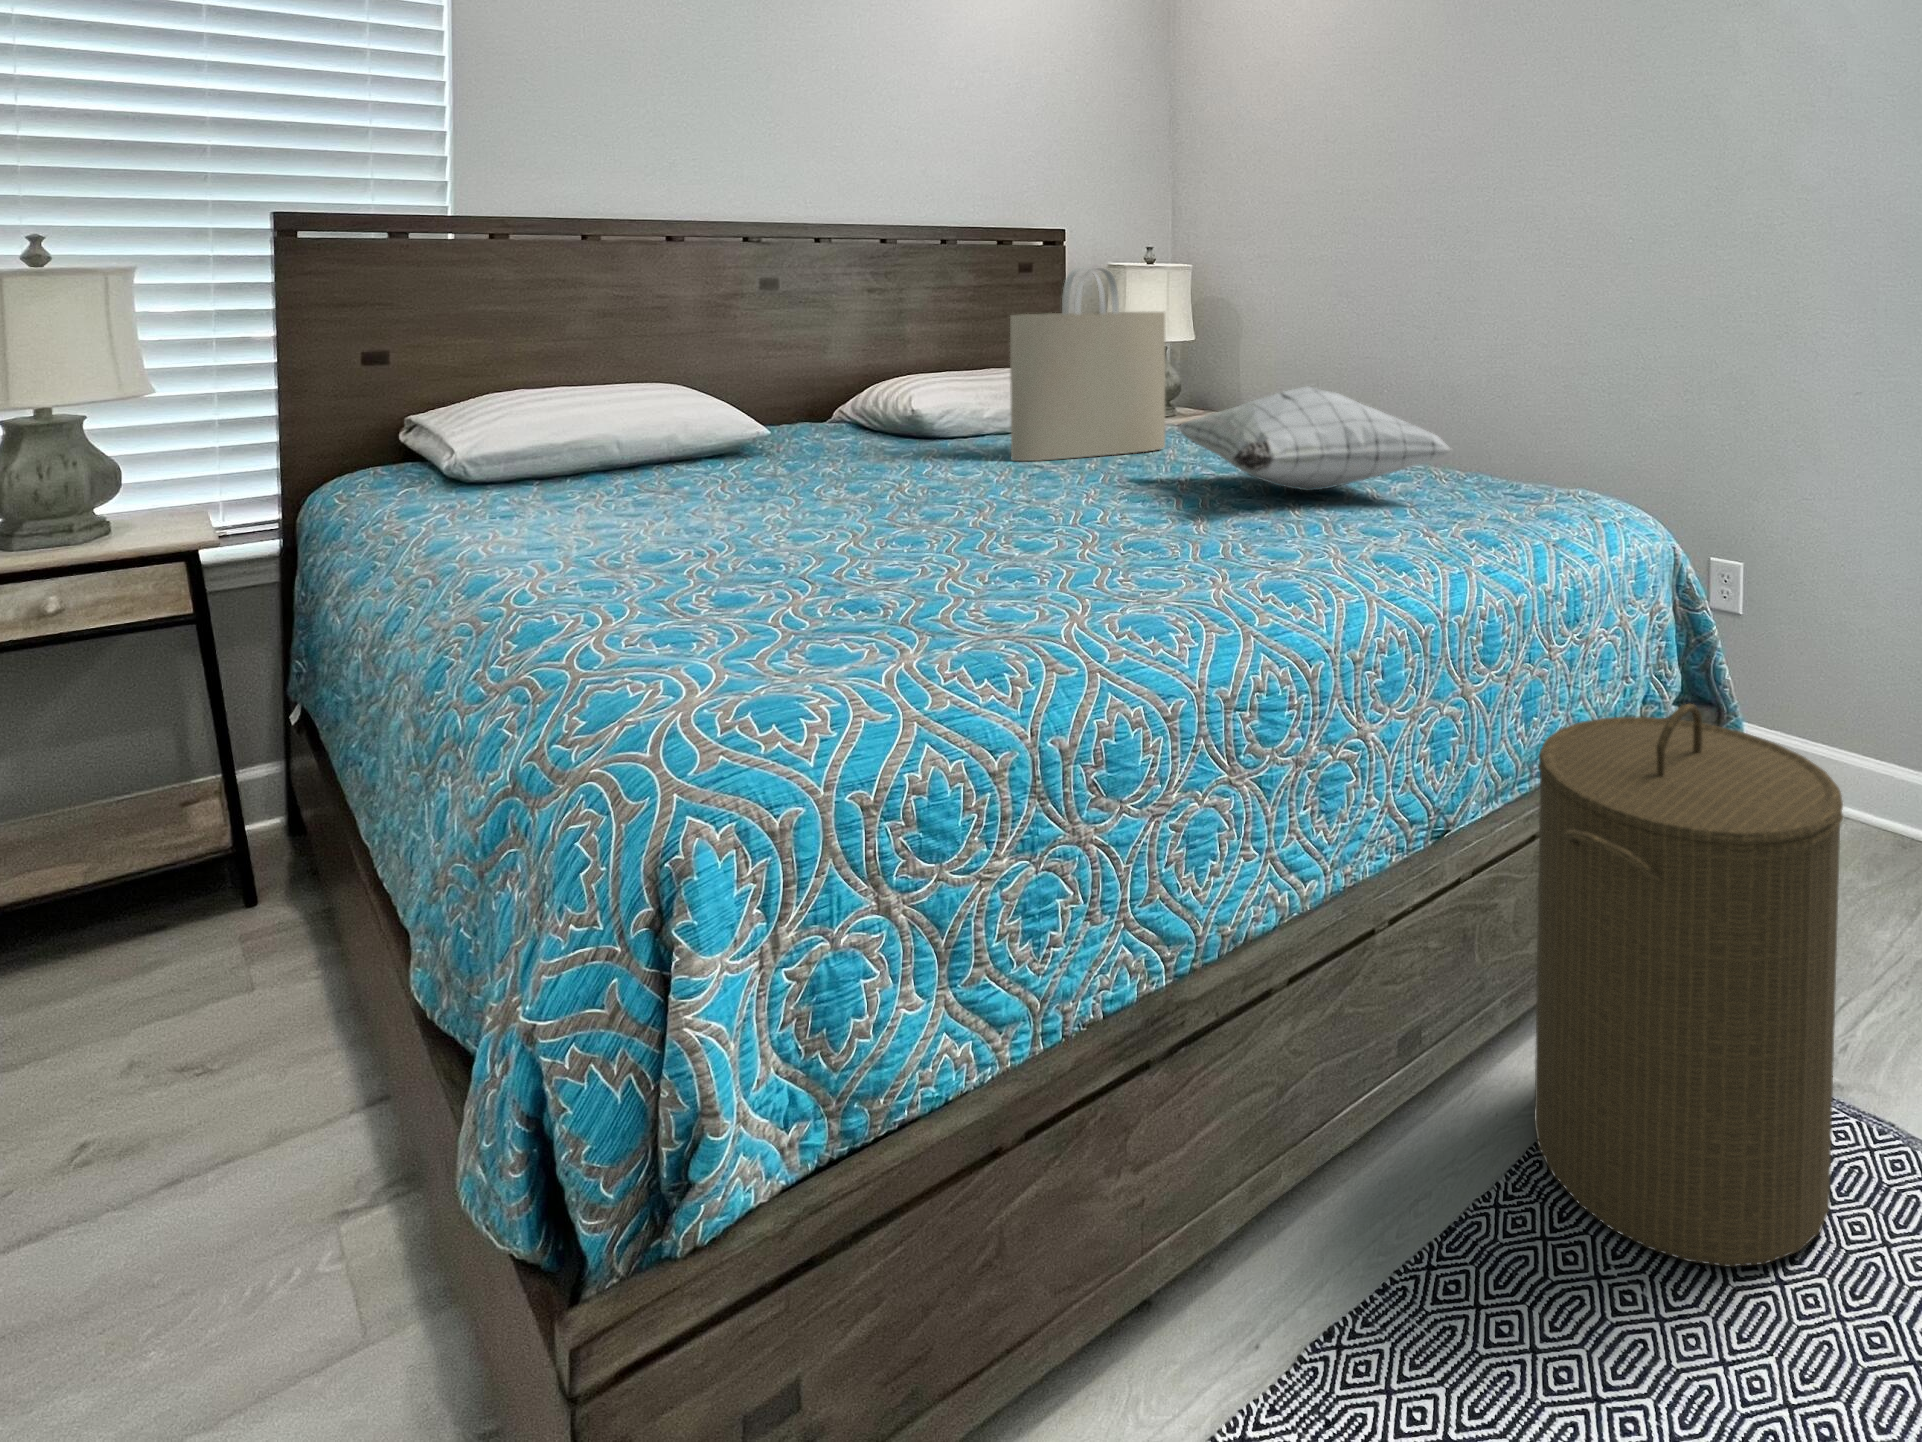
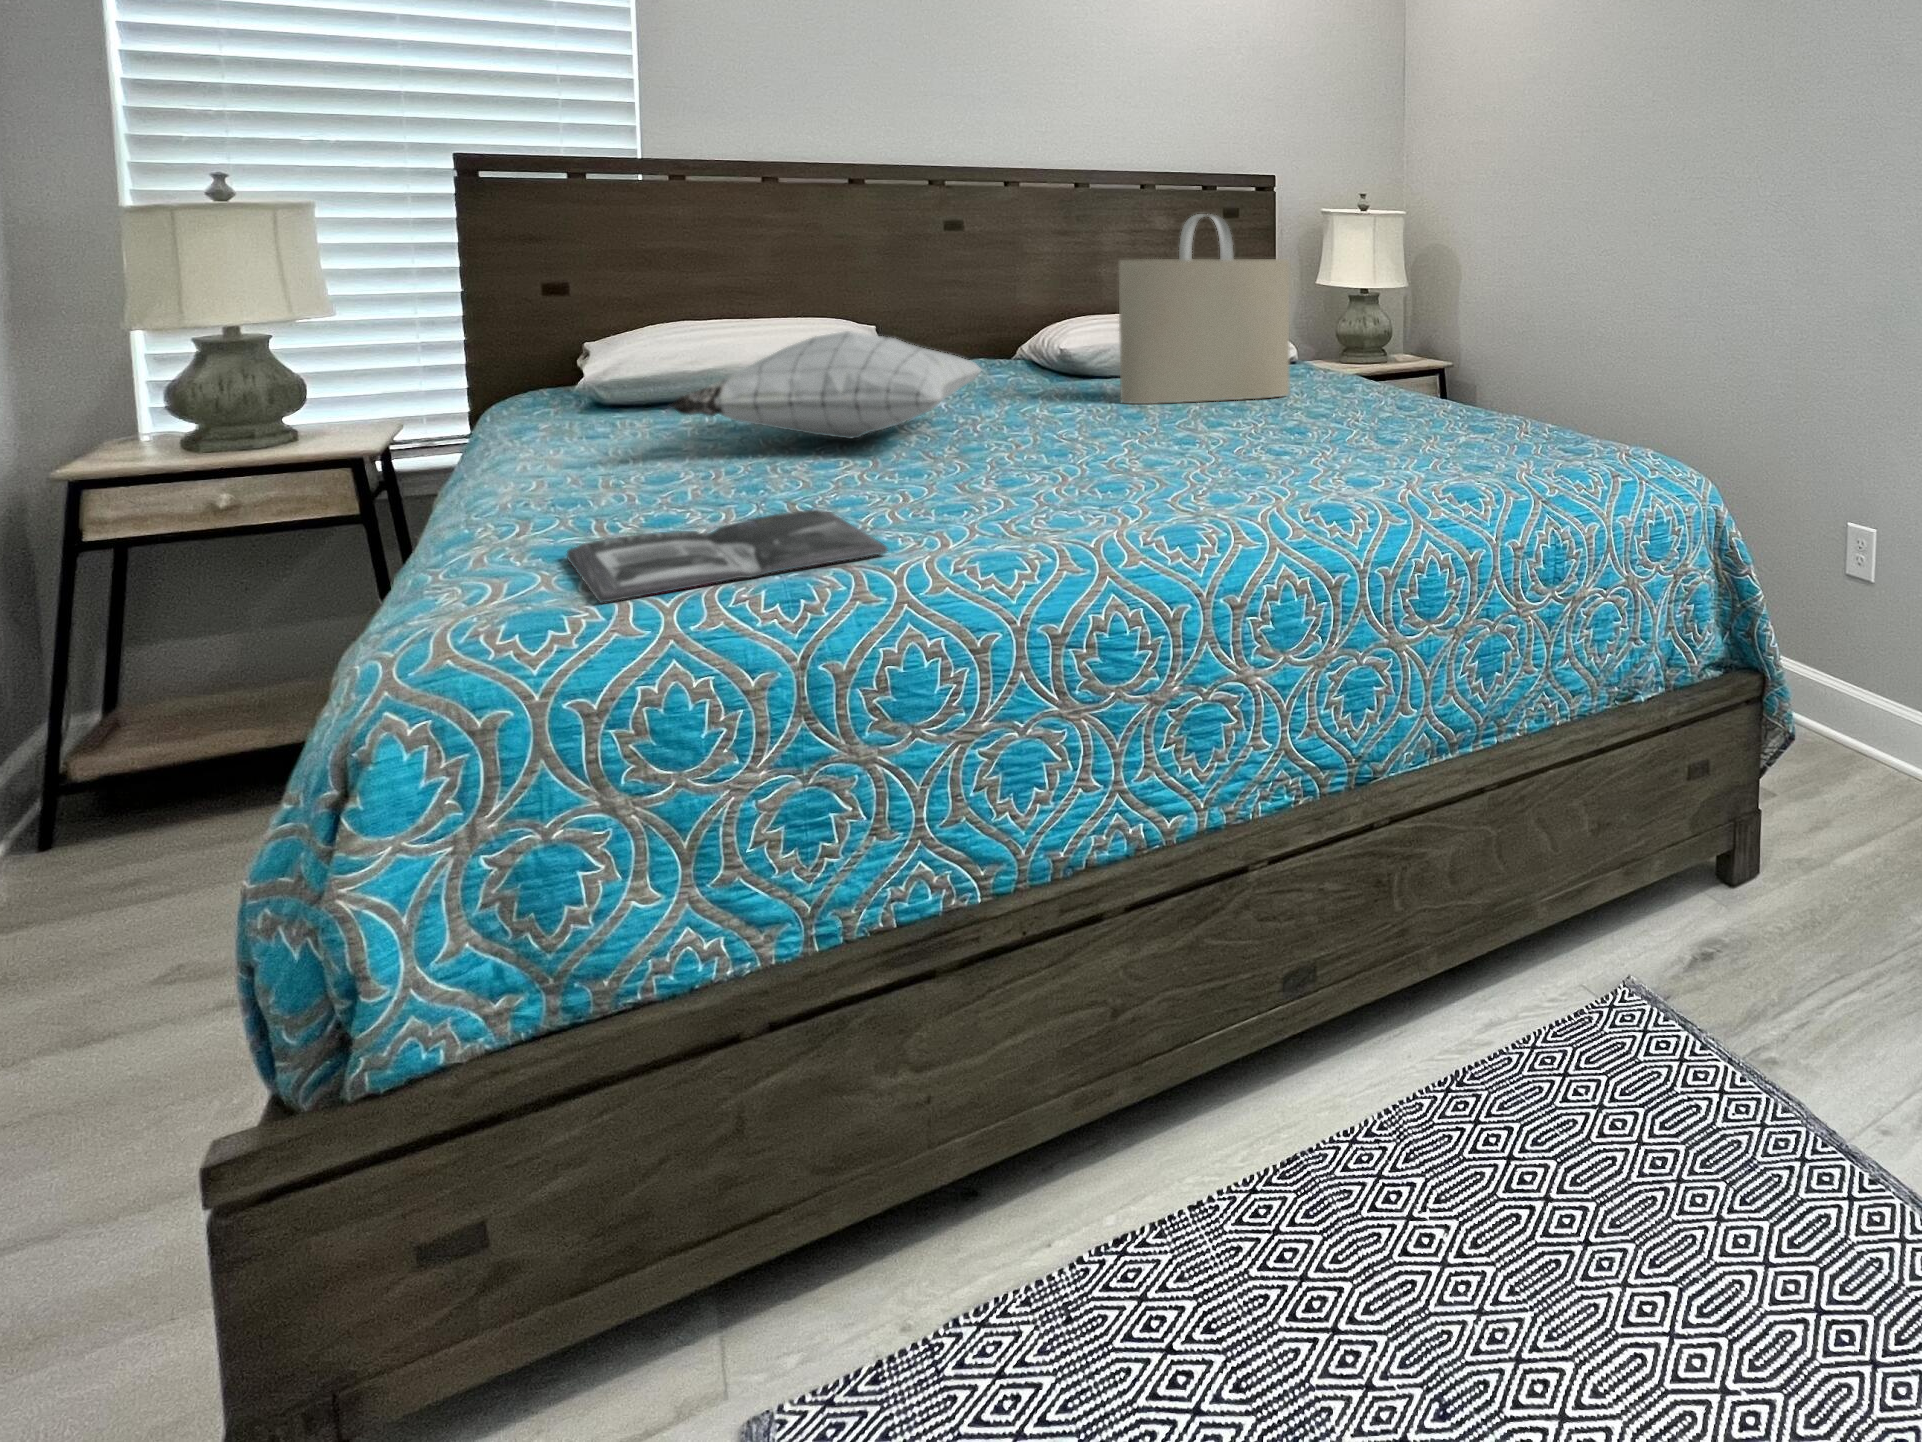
pillow: present [1176,386,1450,490] -> present [671,331,981,439]
magazine: none [707,578,1040,686] -> present [567,509,888,603]
laundry hamper: present [1534,704,1843,1267] -> none [1415,667,1718,1221]

